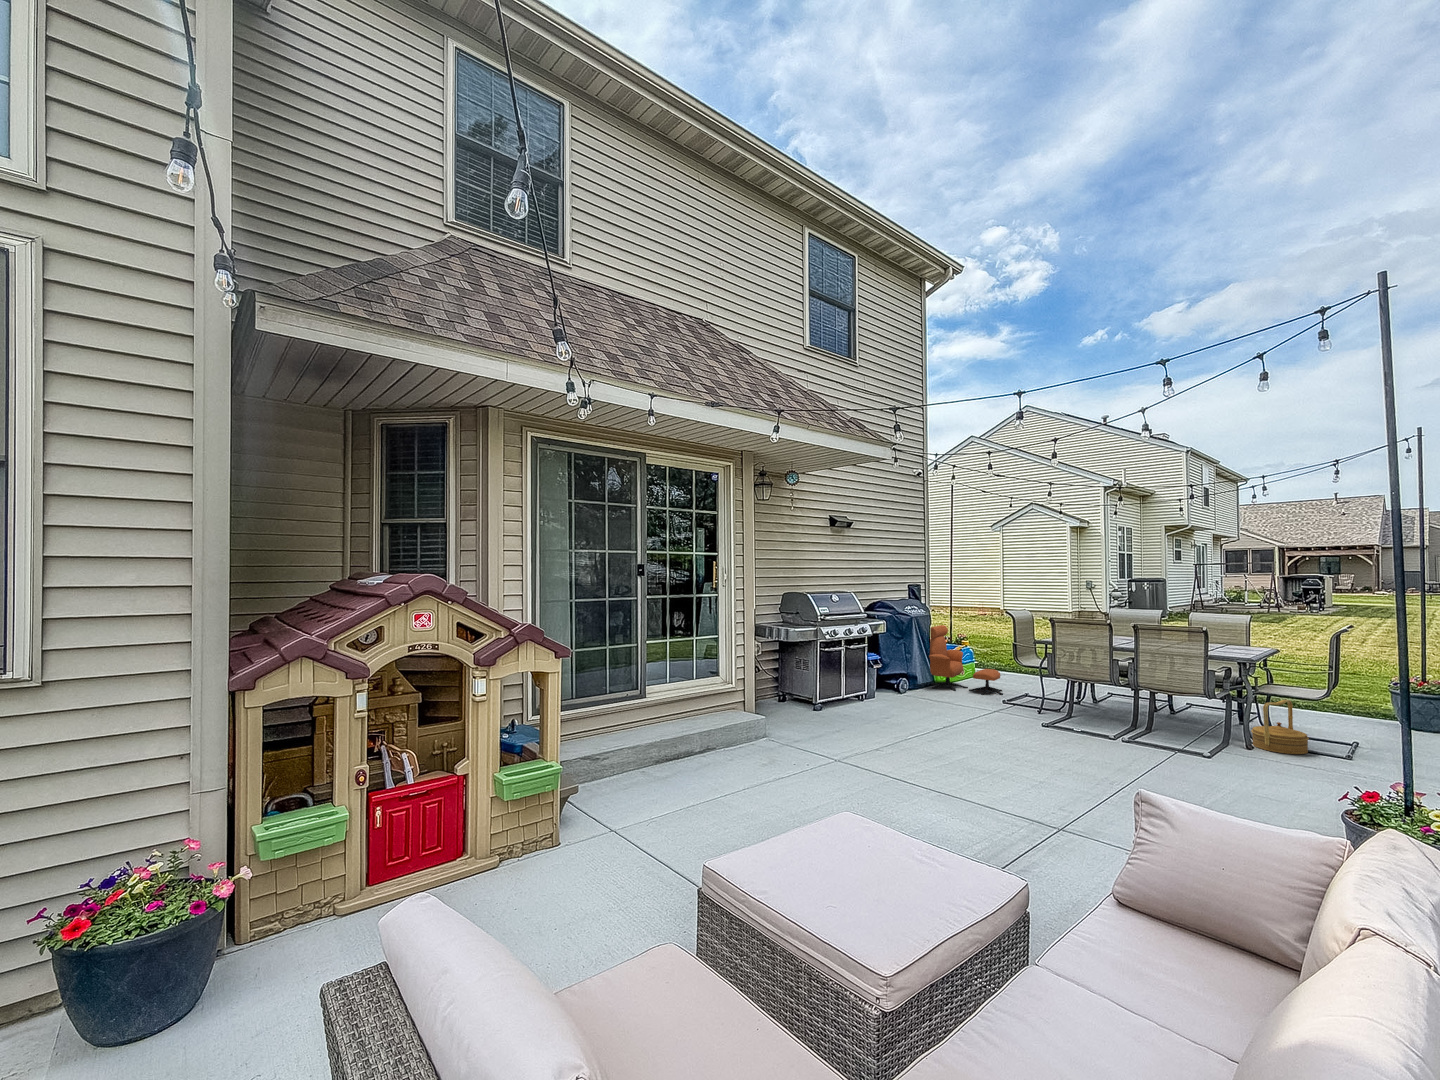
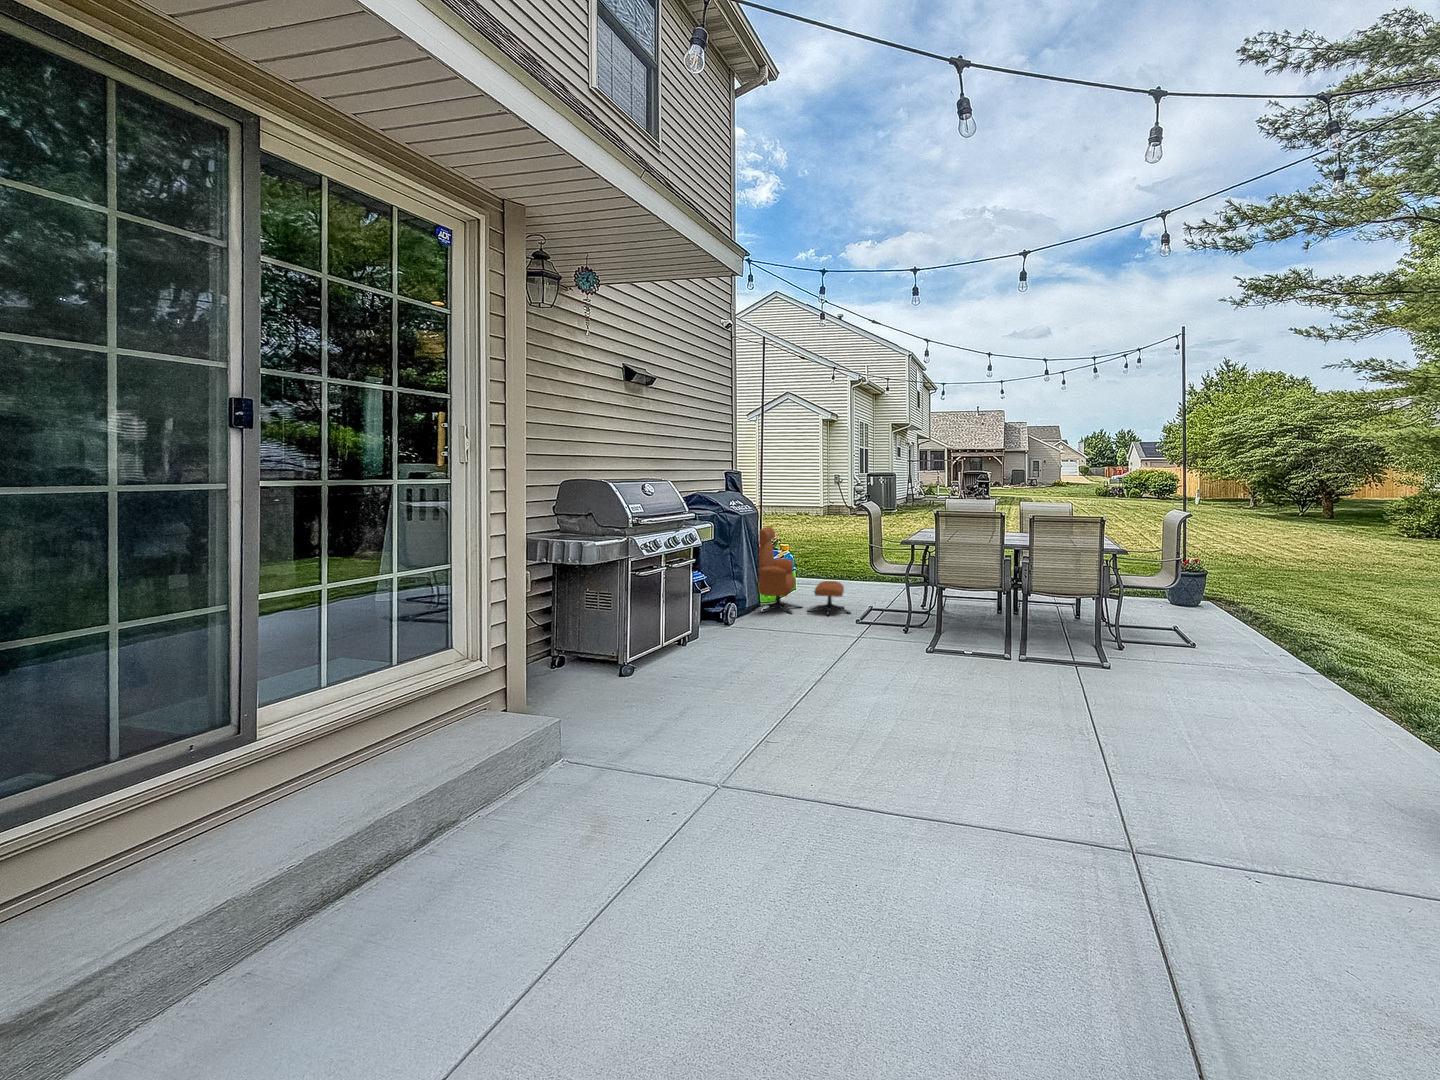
woven basket: present [1251,700,1309,754] -> none [1174,597,1241,665]

